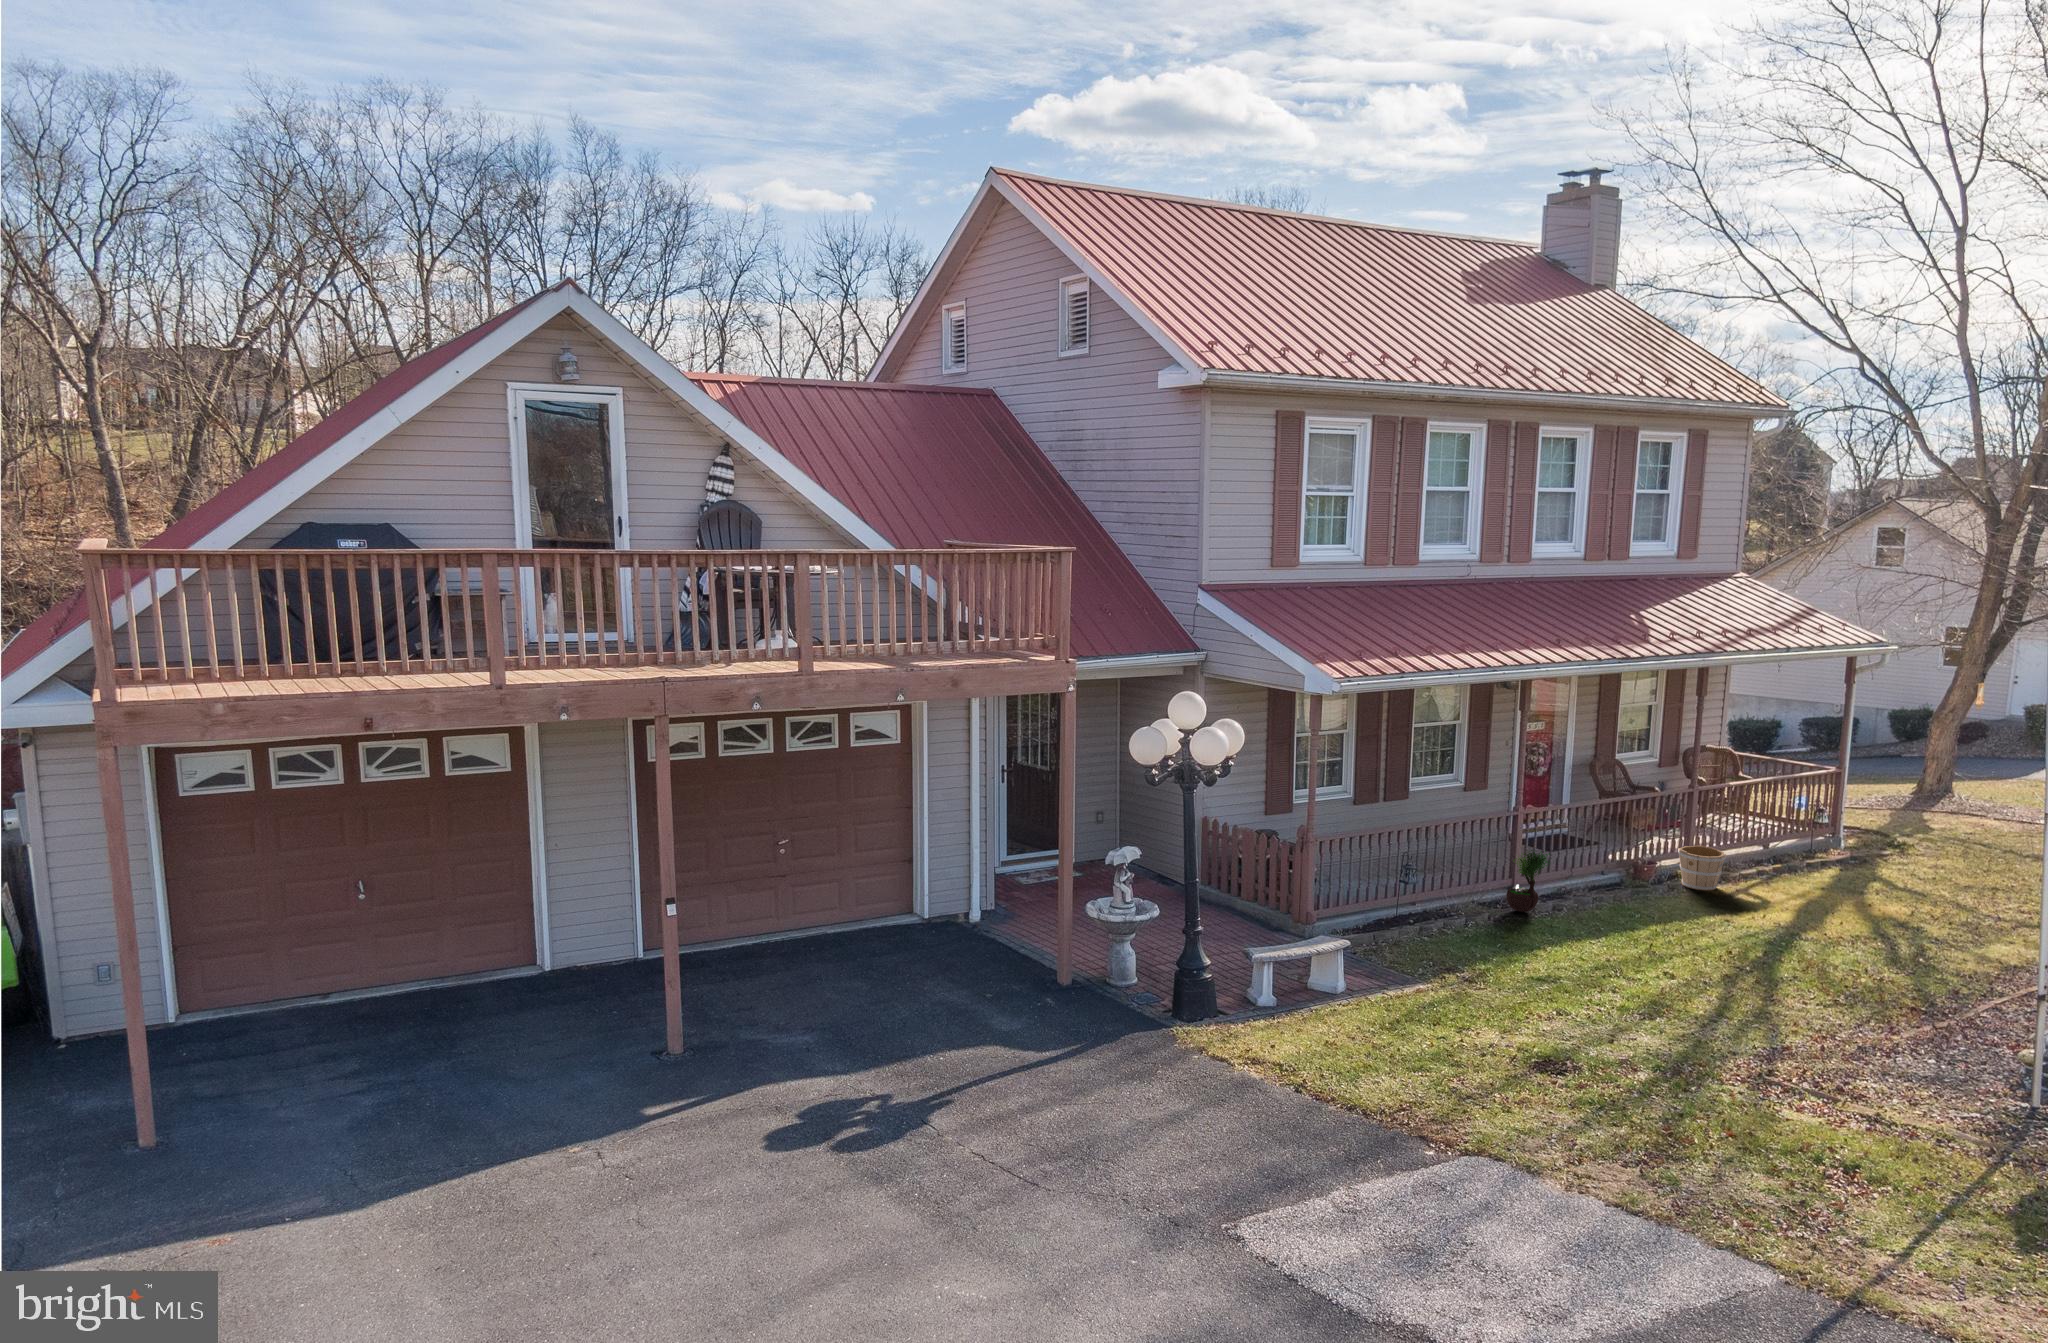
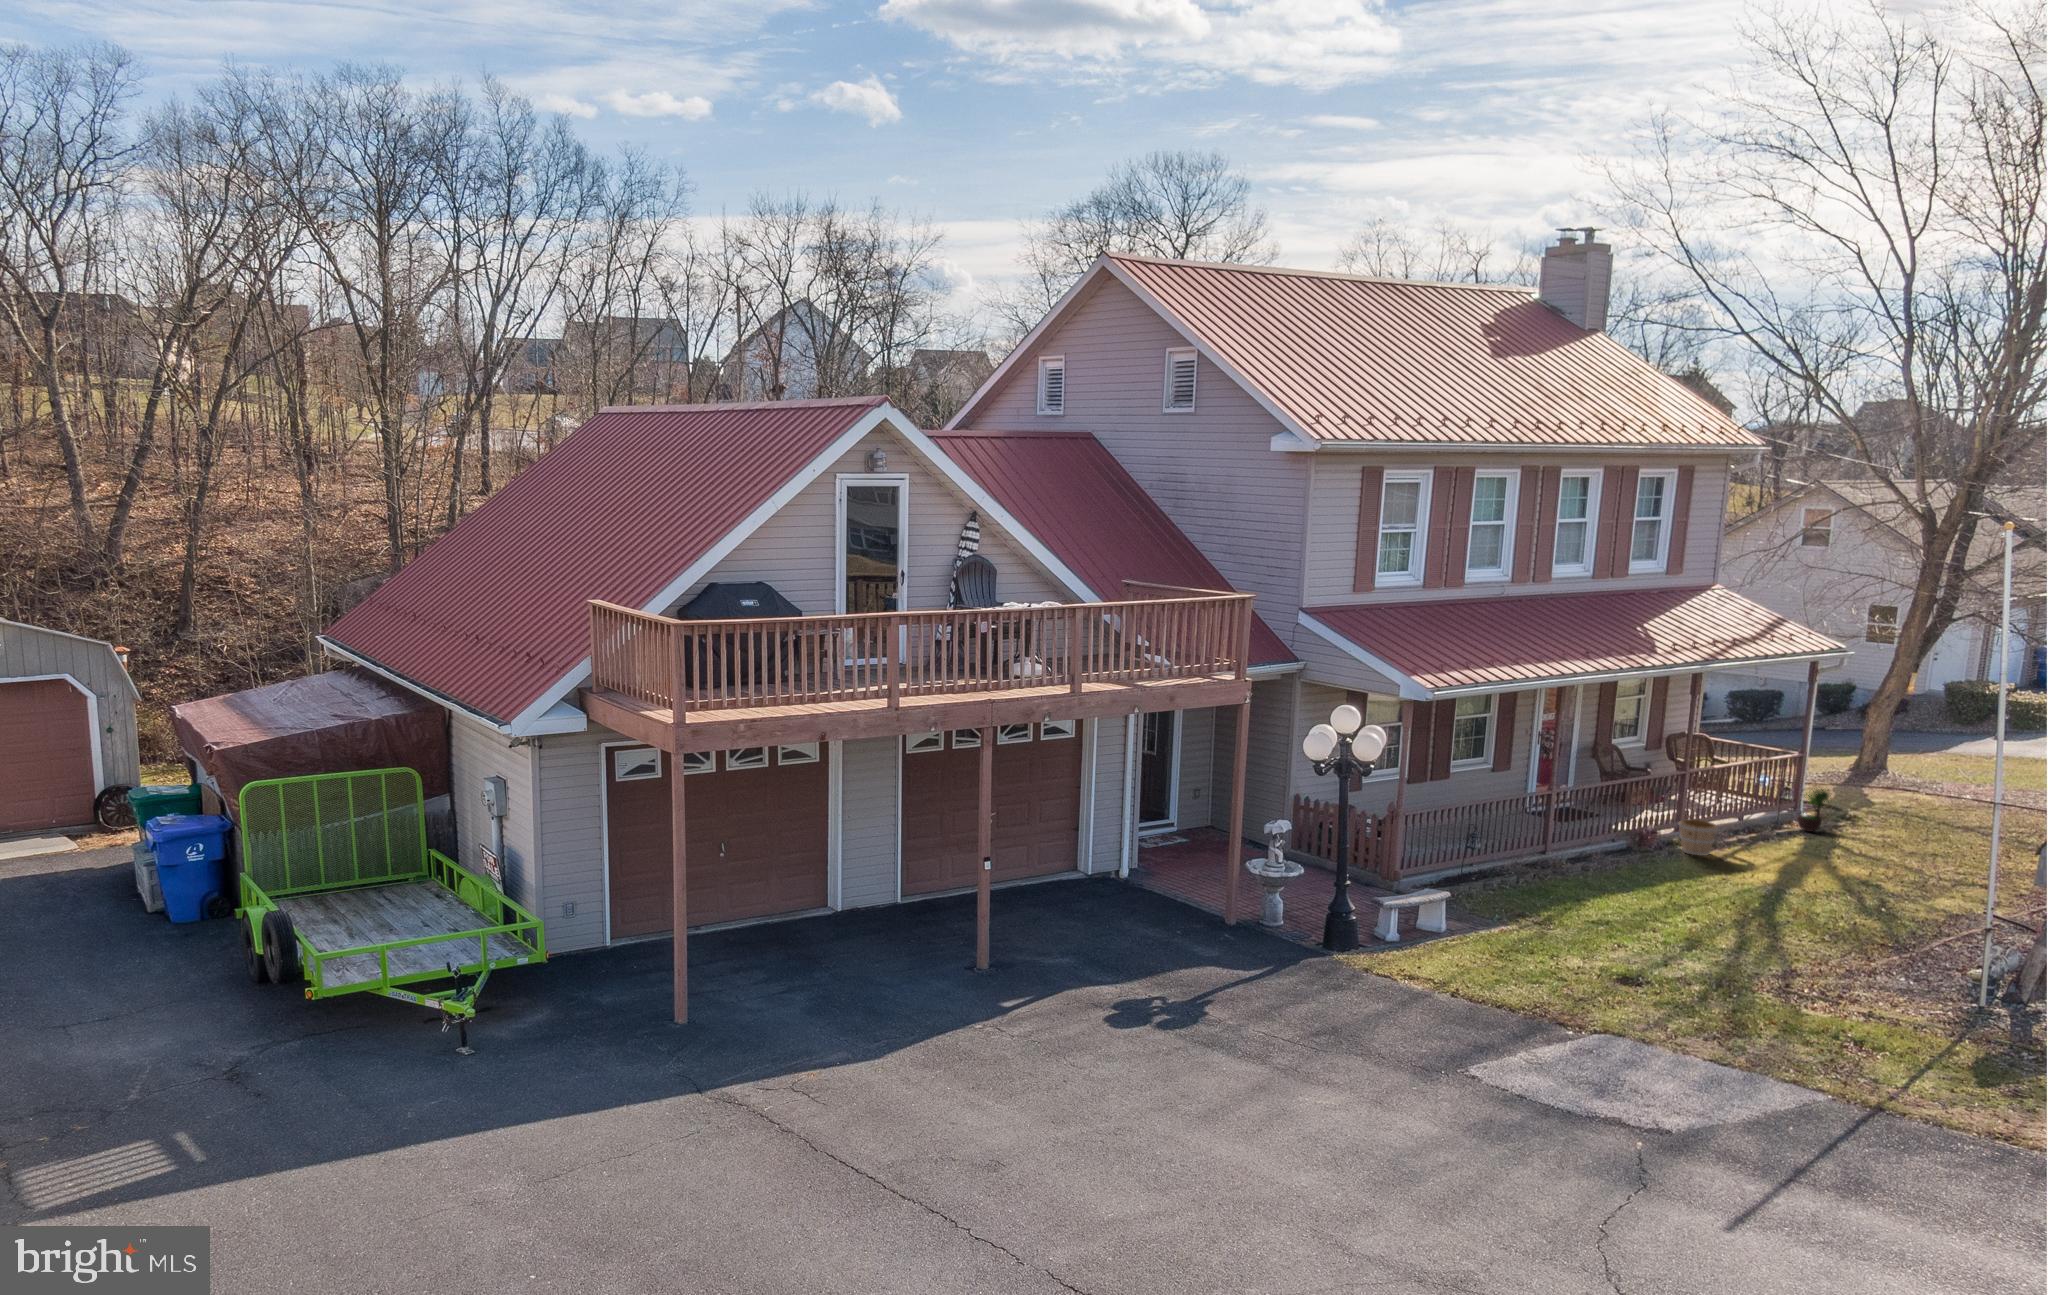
potted tree: present [1507,850,1550,912] -> present [1797,788,1831,832]

